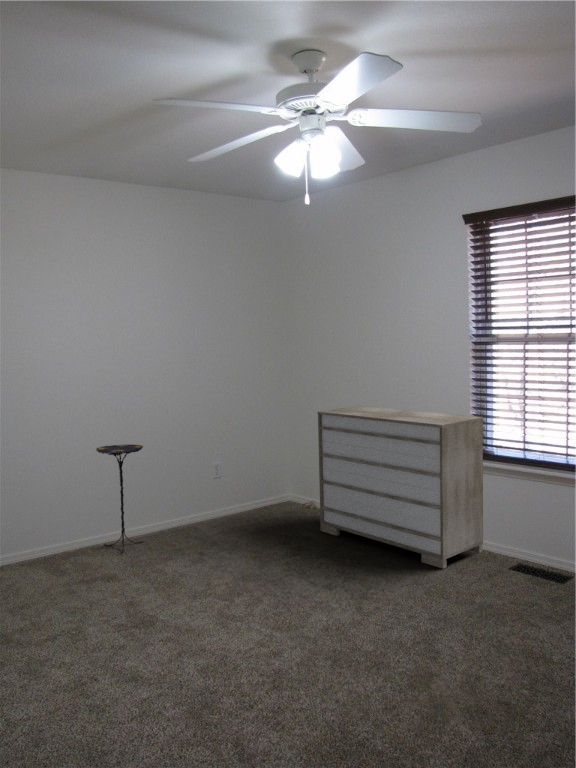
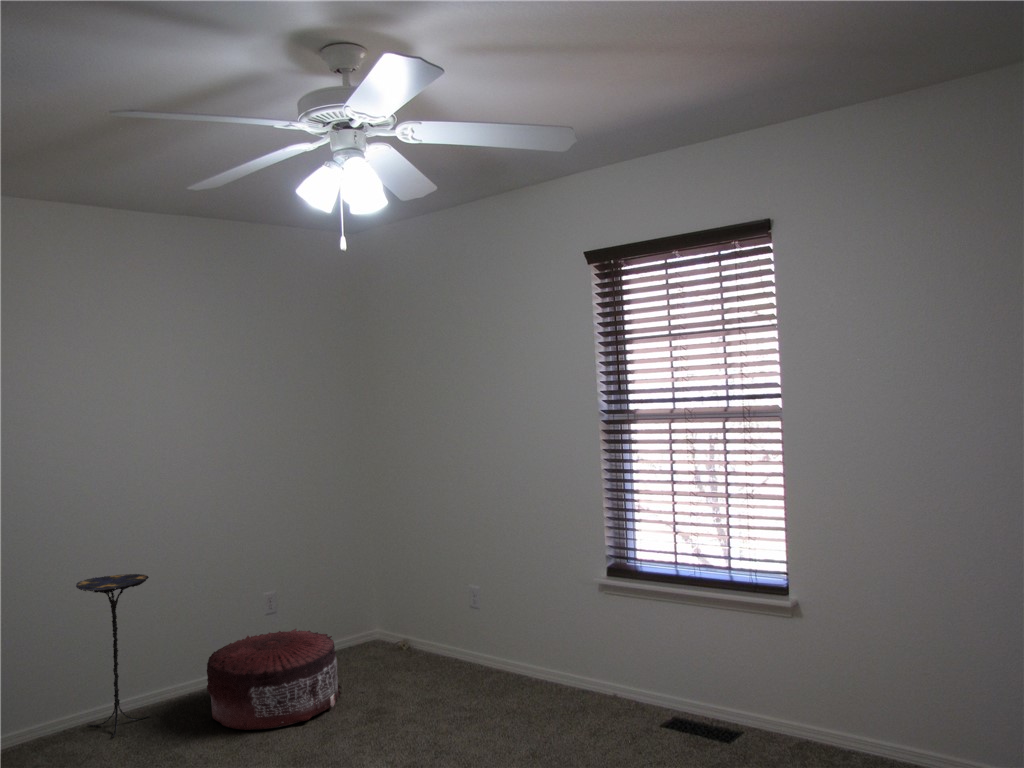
dresser: present [317,406,483,569] -> none [402,506,628,737]
pouf: none [182,488,273,553] -> present [207,629,341,730]

